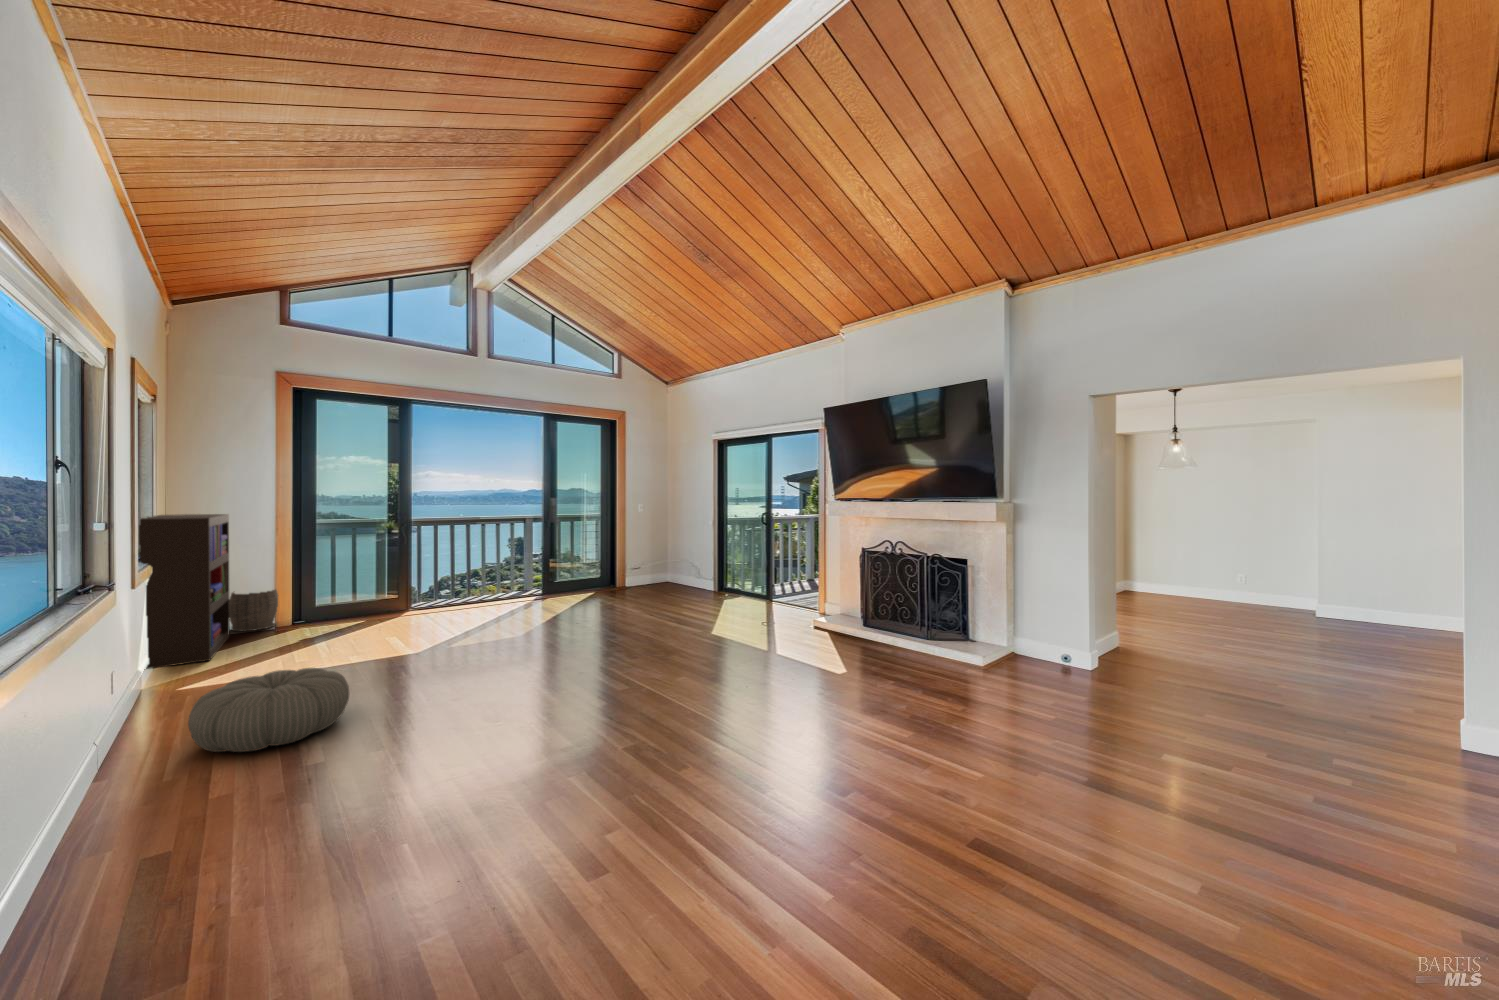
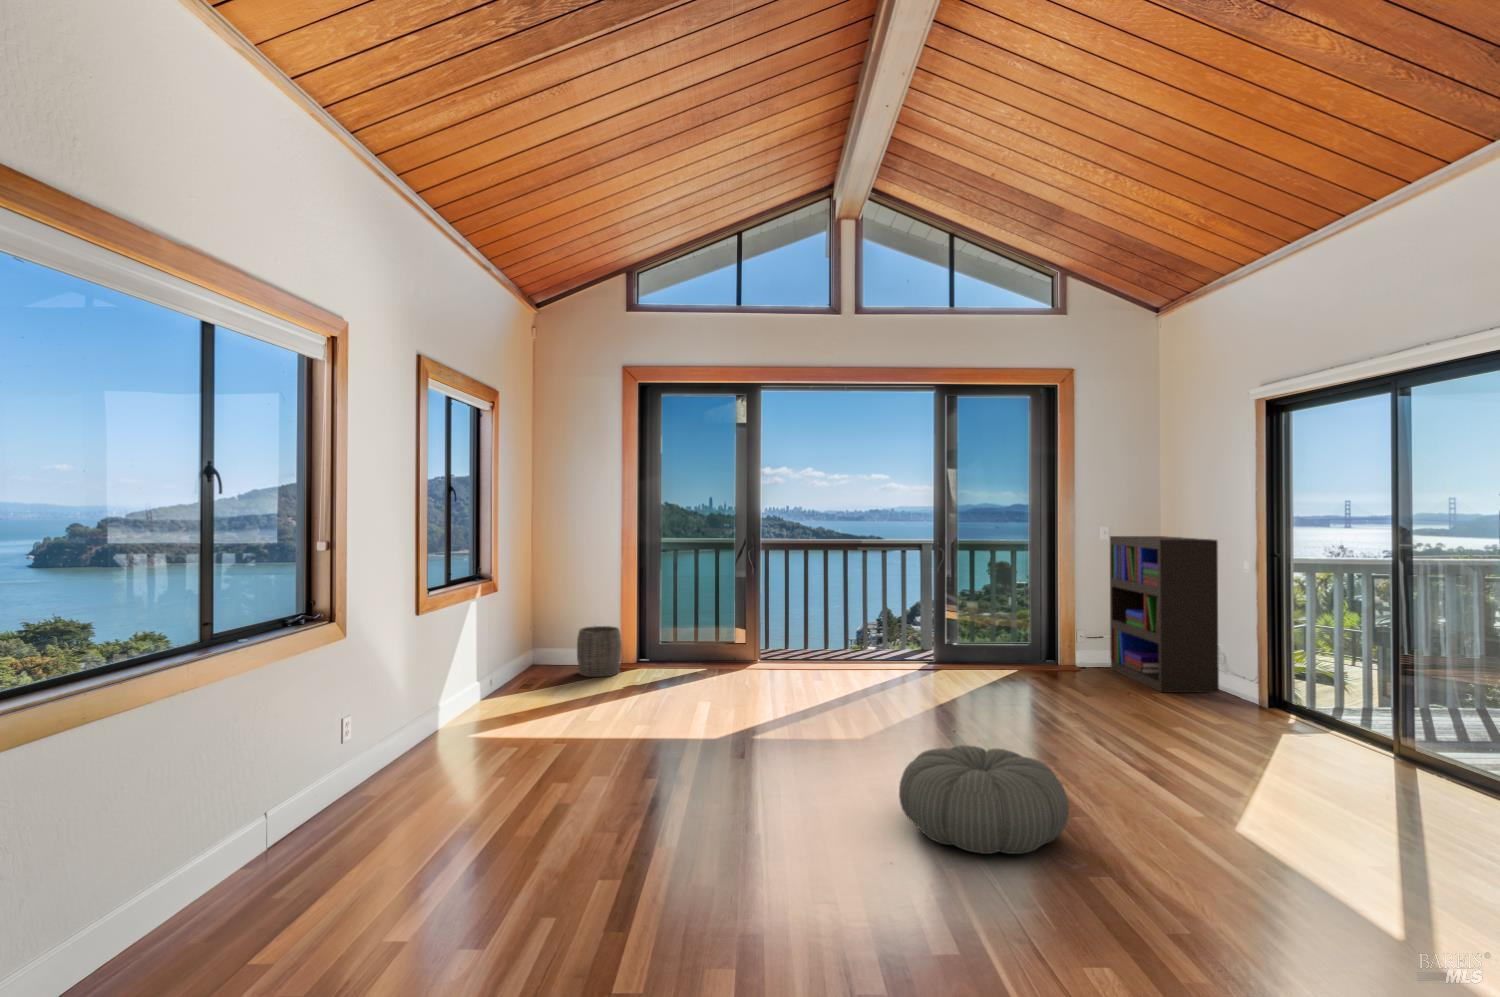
bookshelf: present [139,514,230,669] -> present [1110,536,1219,693]
pouf: present [188,668,349,752] -> present [899,745,1069,854]

